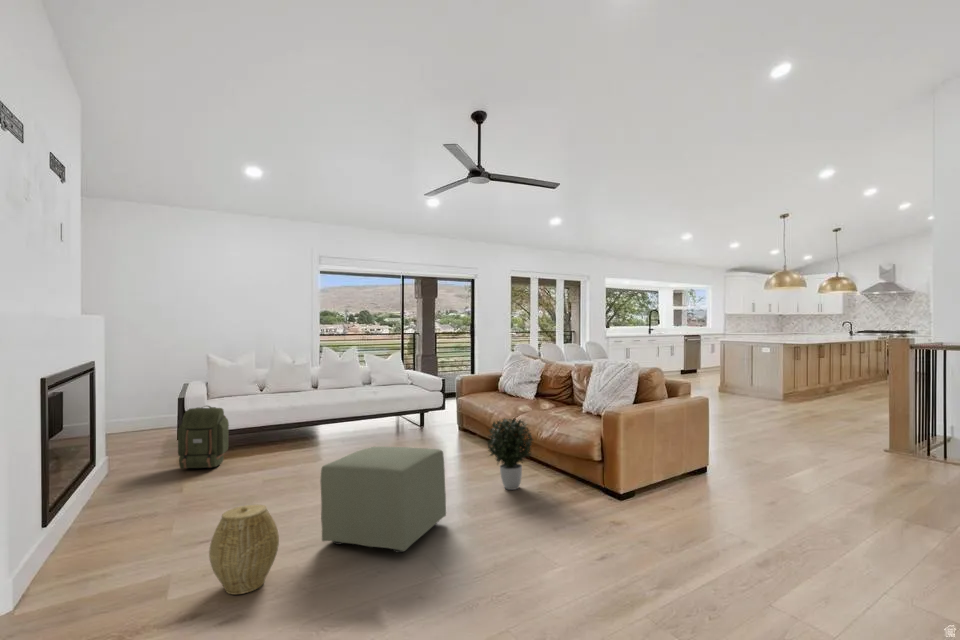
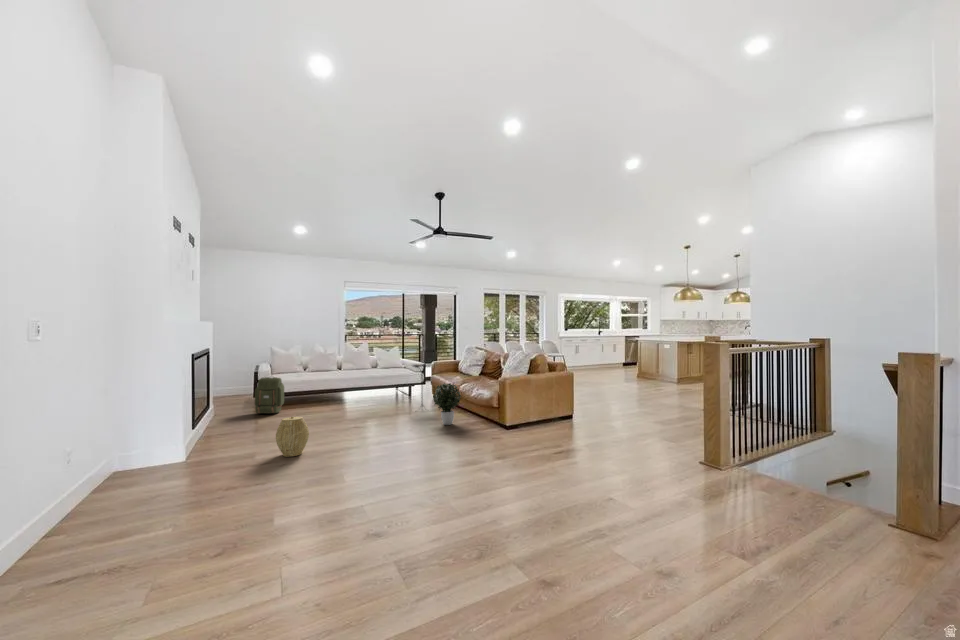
side table: none [436,382,470,459] -> present [413,364,431,407]
ottoman: present [320,447,446,553] -> none [332,396,401,445]

